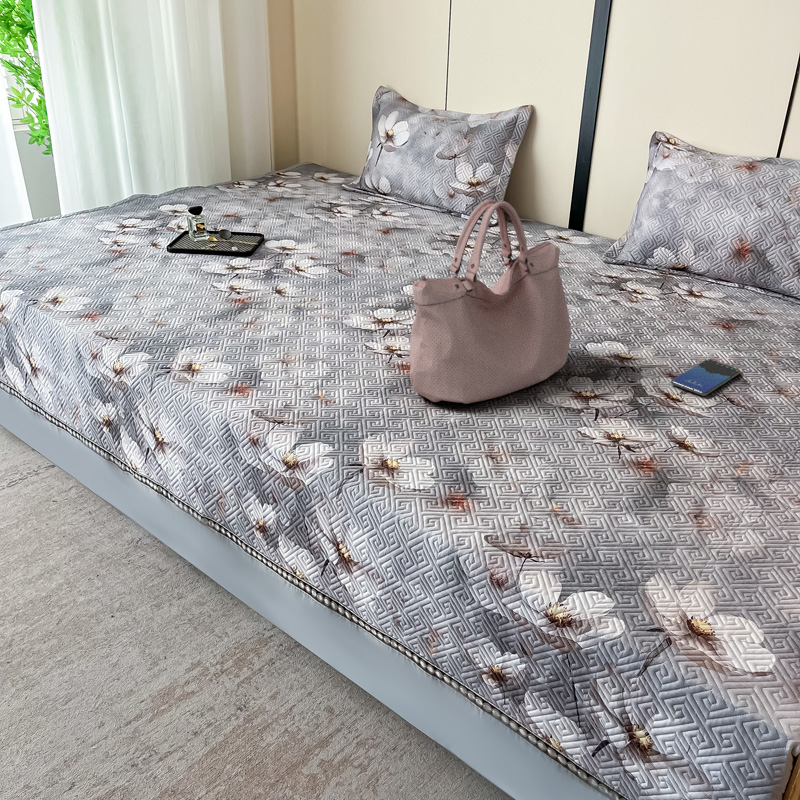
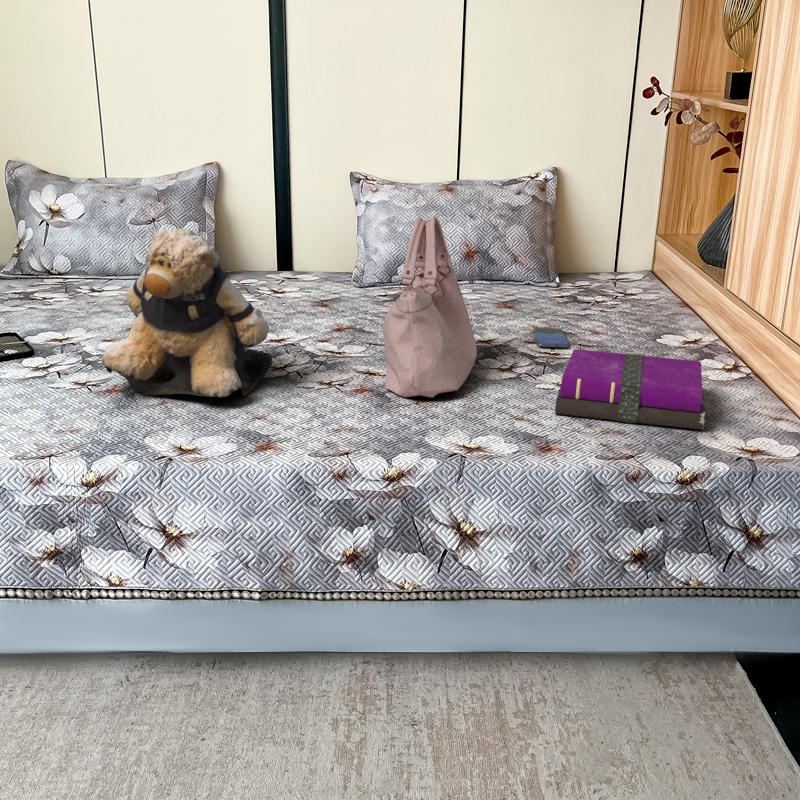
teddy bear: none [202,169,360,343] -> present [102,228,273,397]
notebook: none [523,402,766,570] -> present [555,349,706,430]

